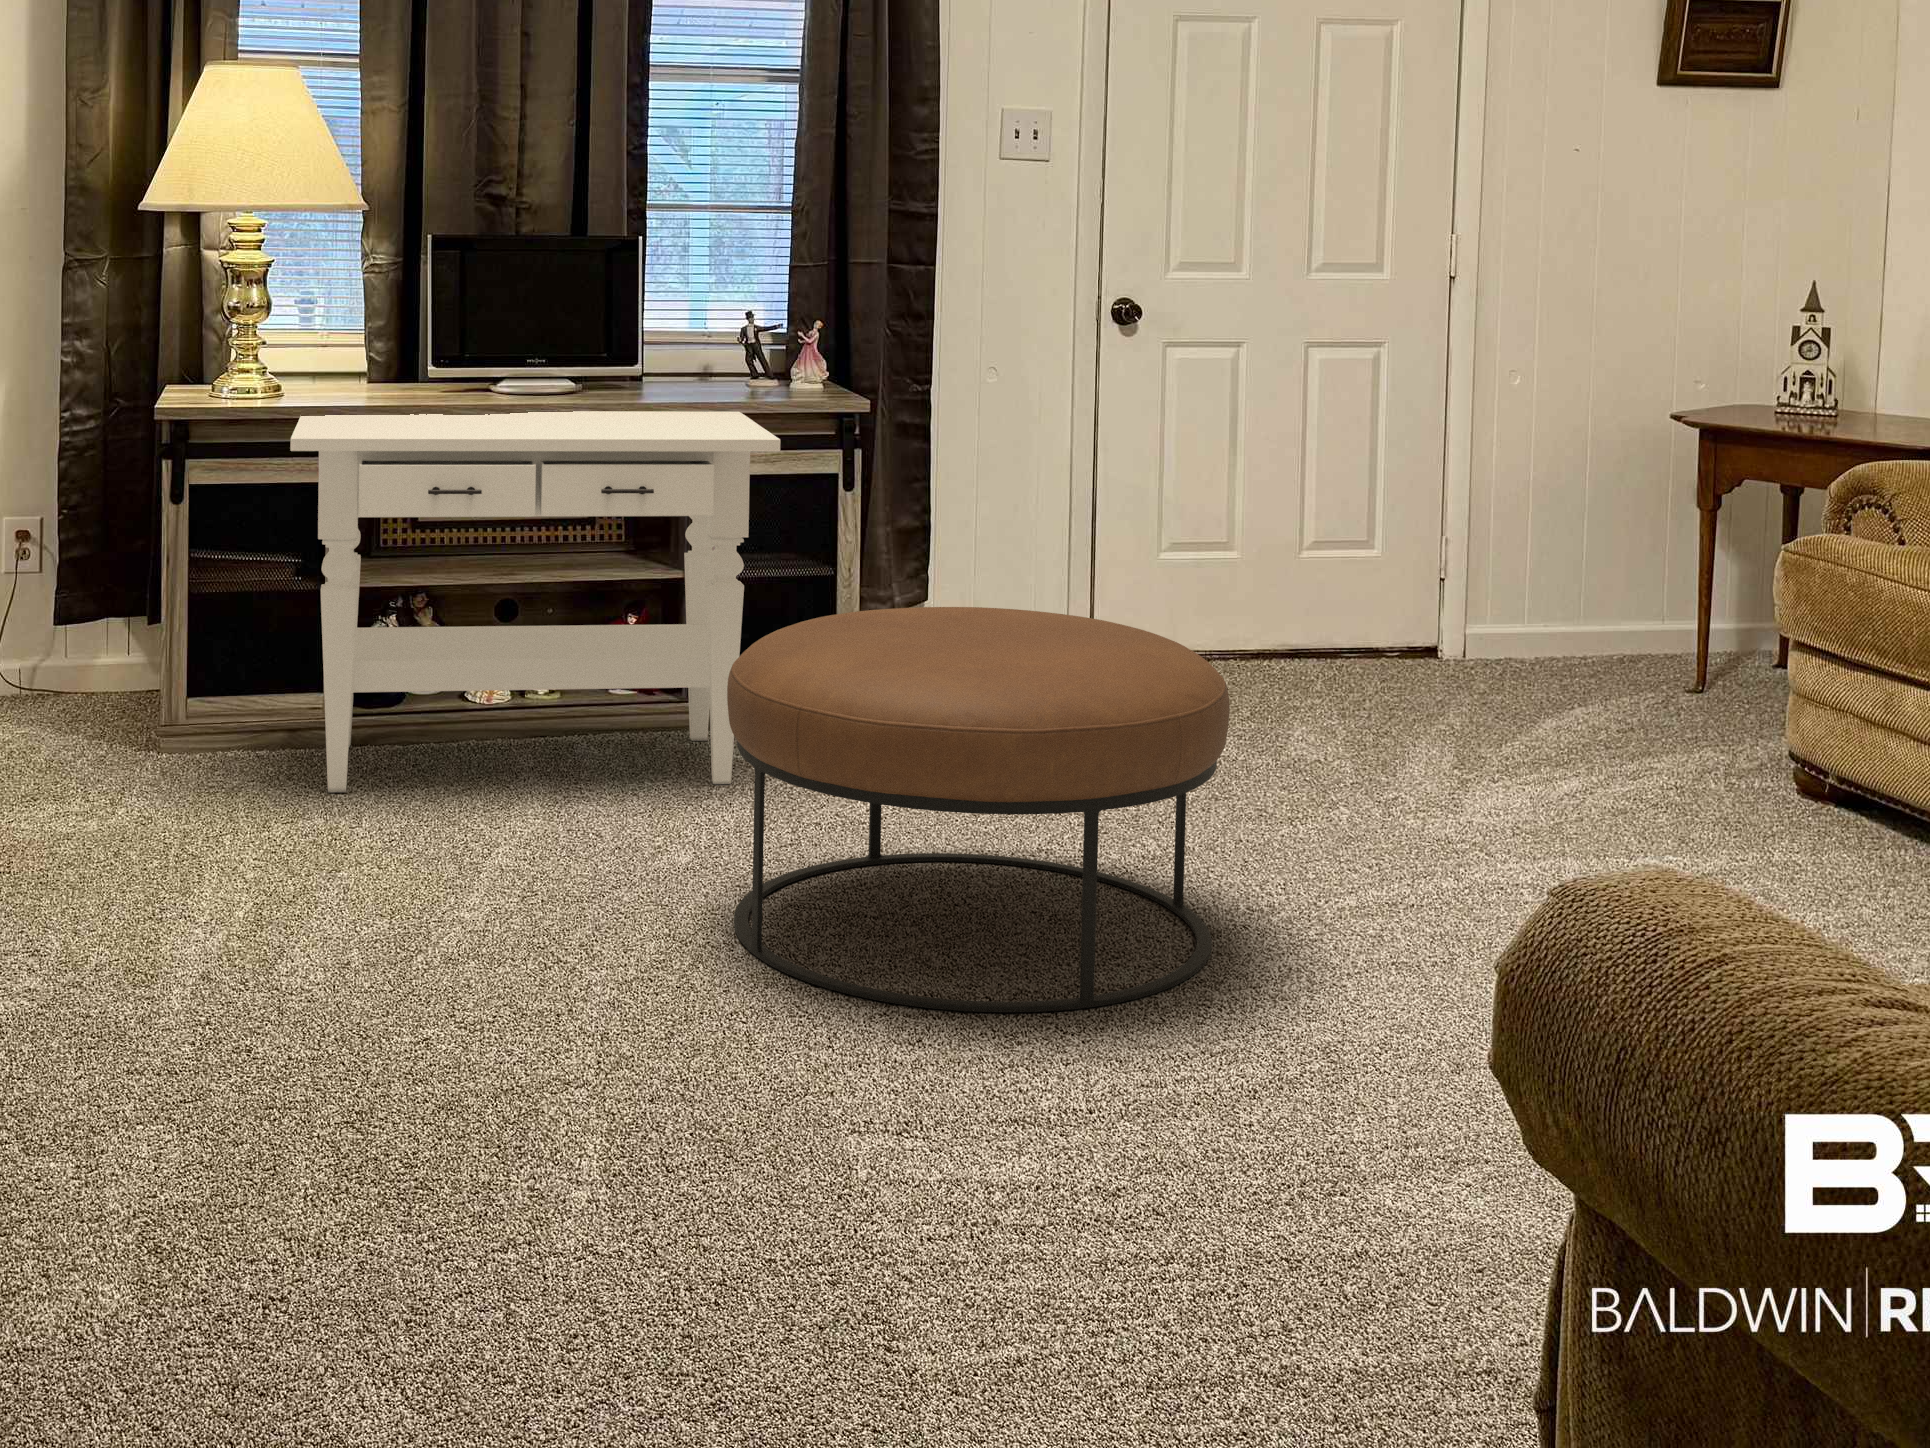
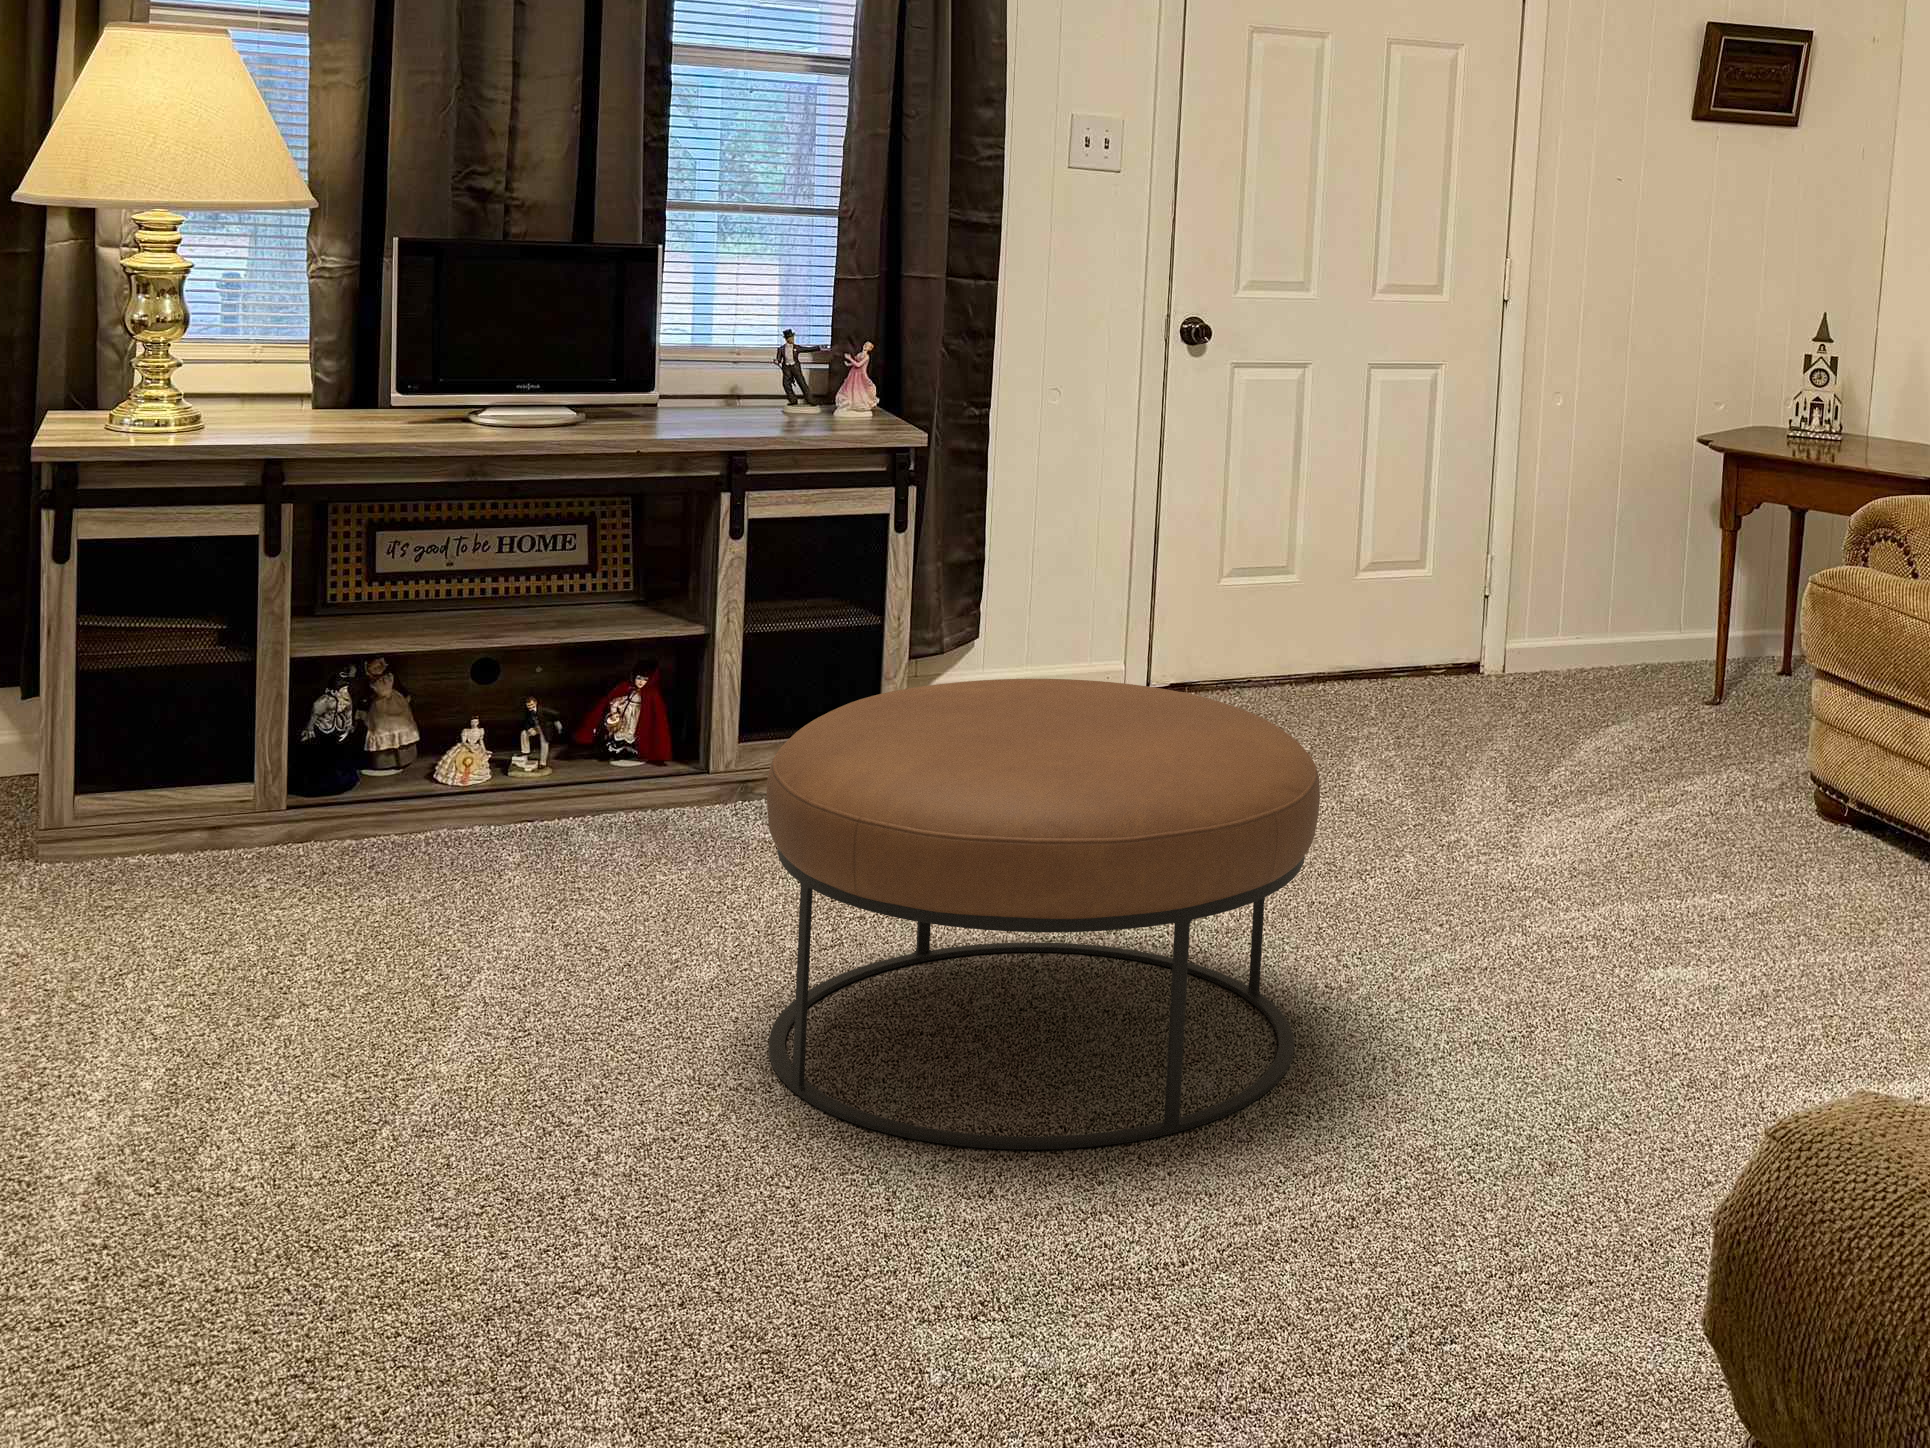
side table: present [290,411,780,792] -> none [222,443,820,902]

